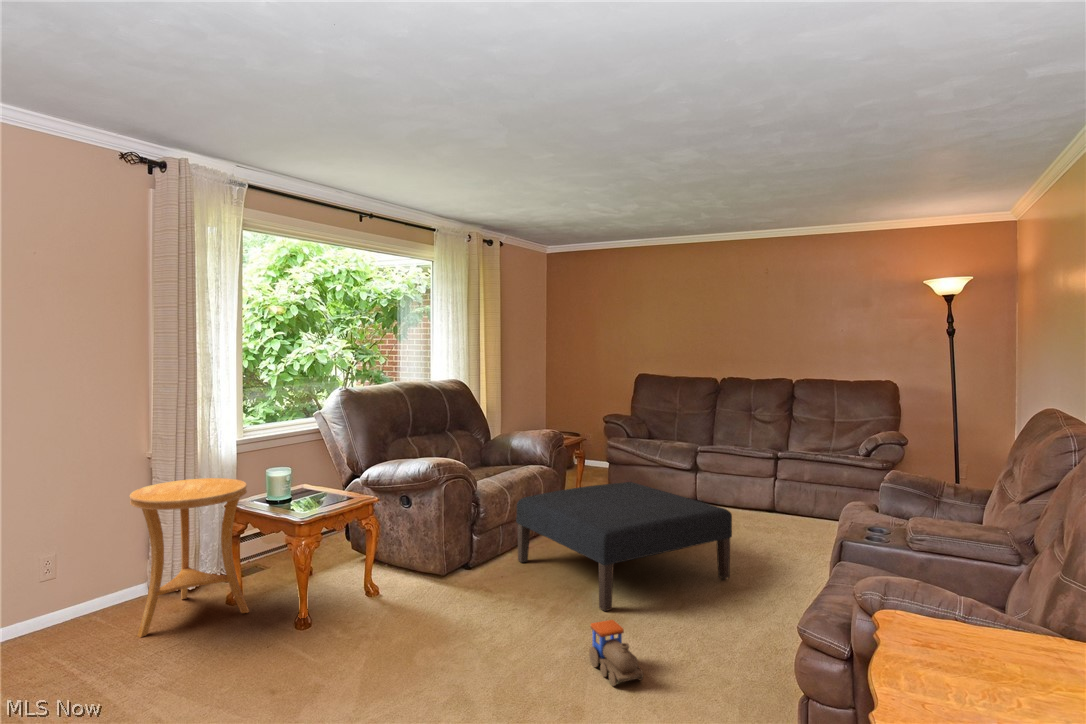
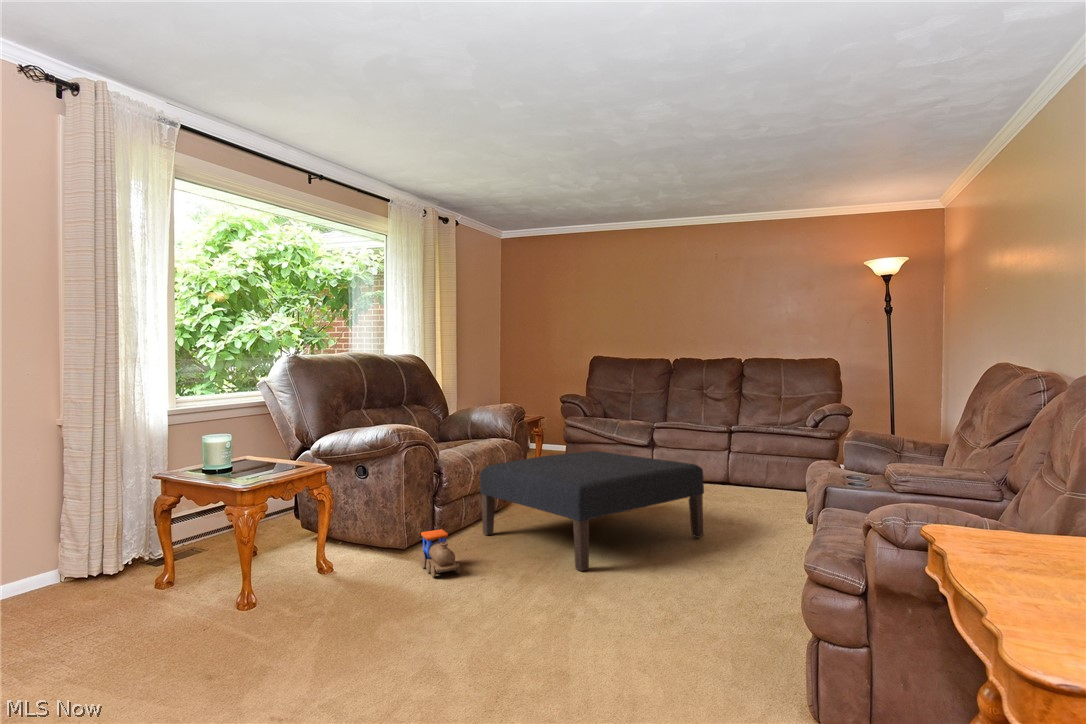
side table: present [130,478,249,637] -> none [33,449,182,628]
toy train: present [589,620,644,686] -> present [420,529,460,577]

